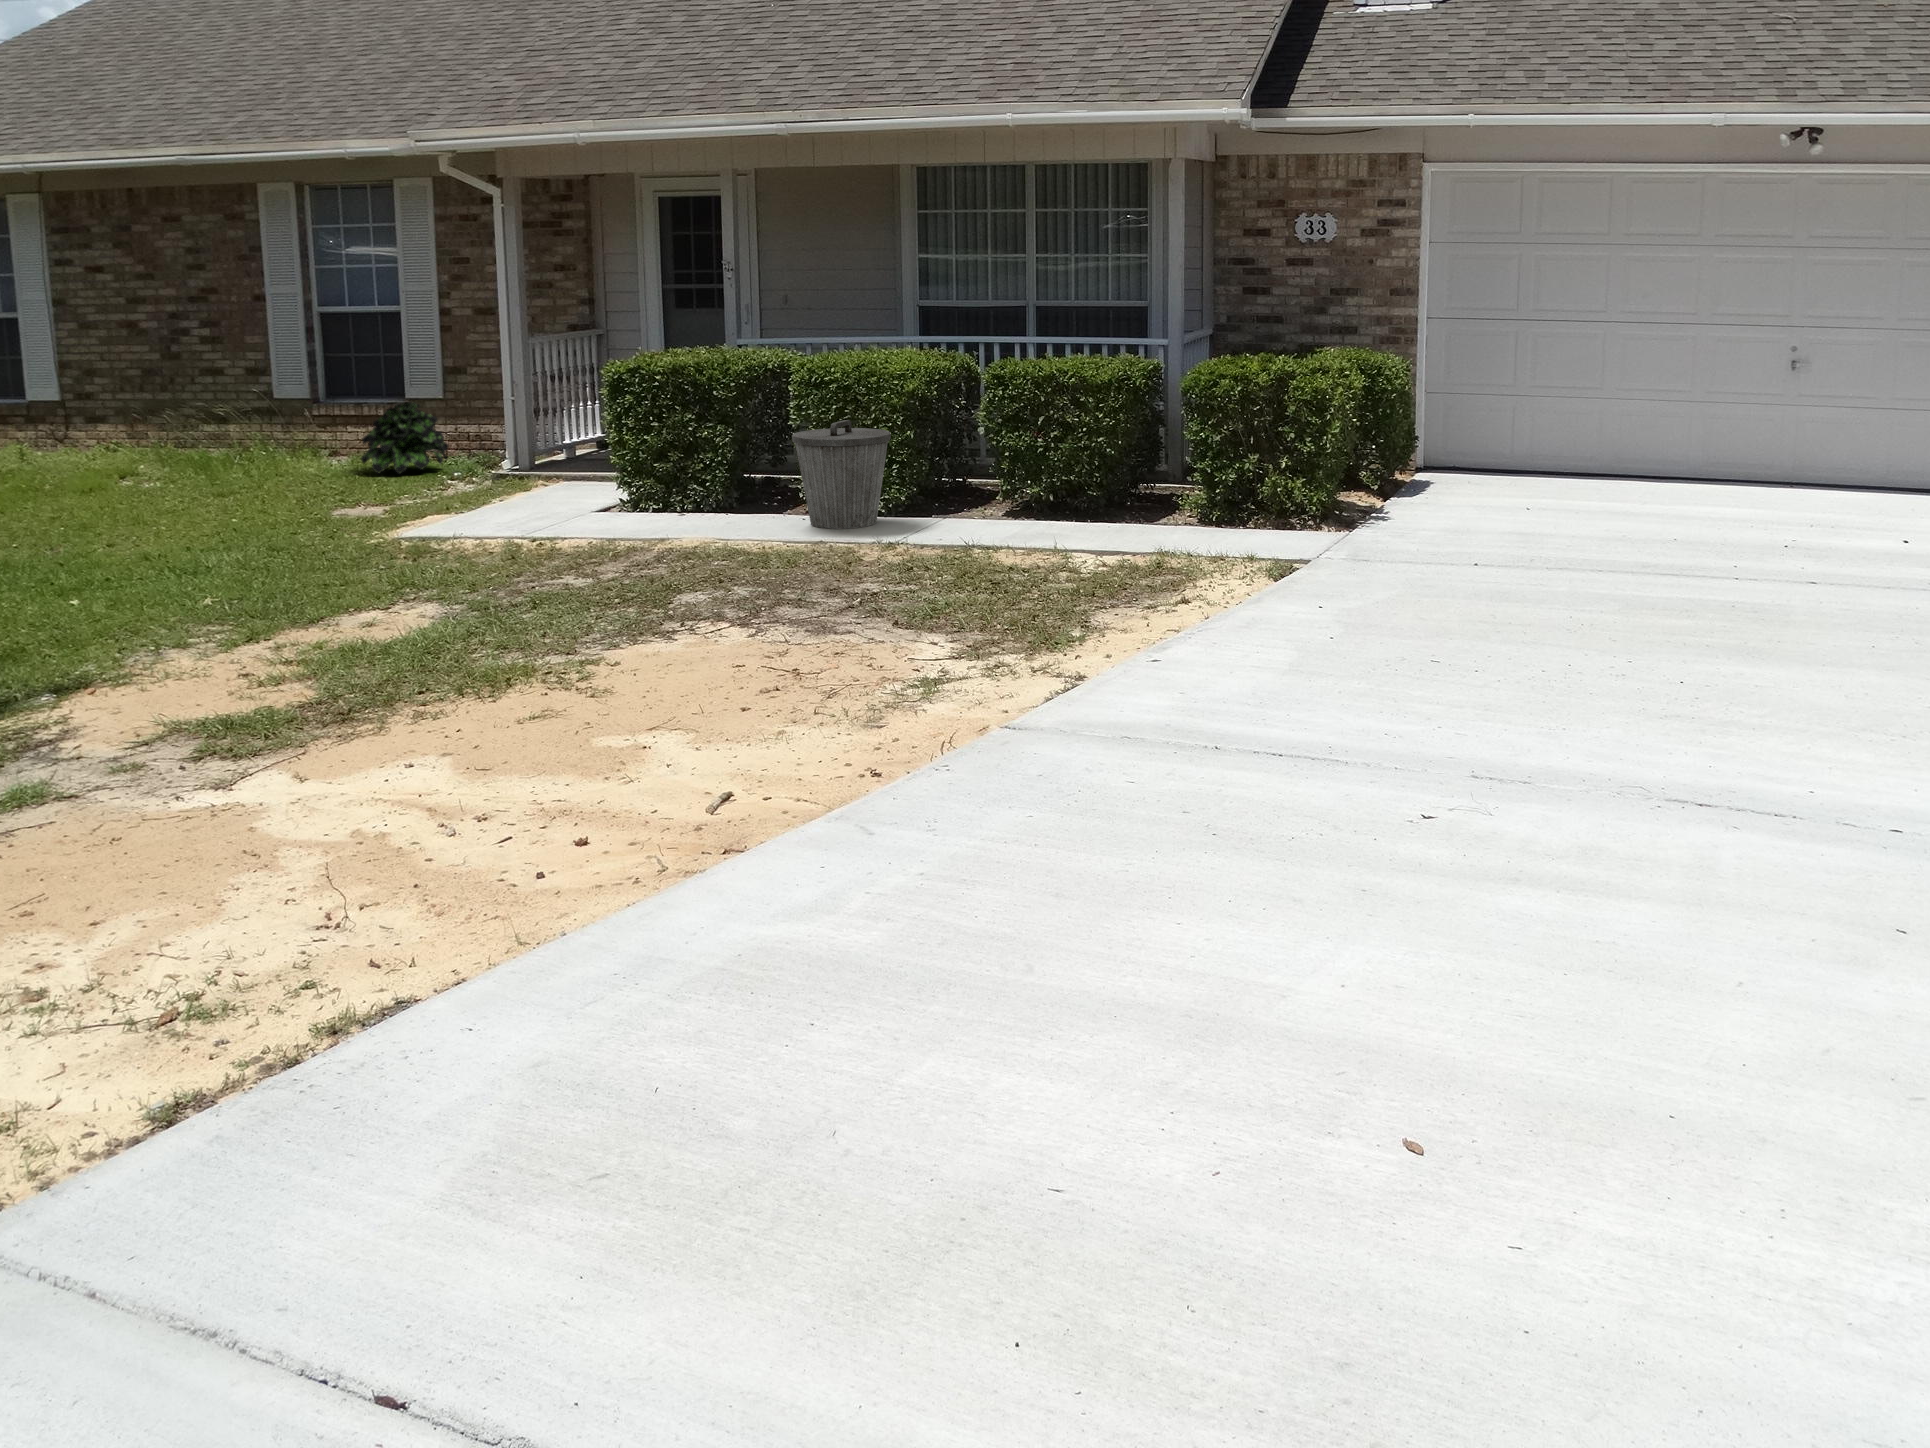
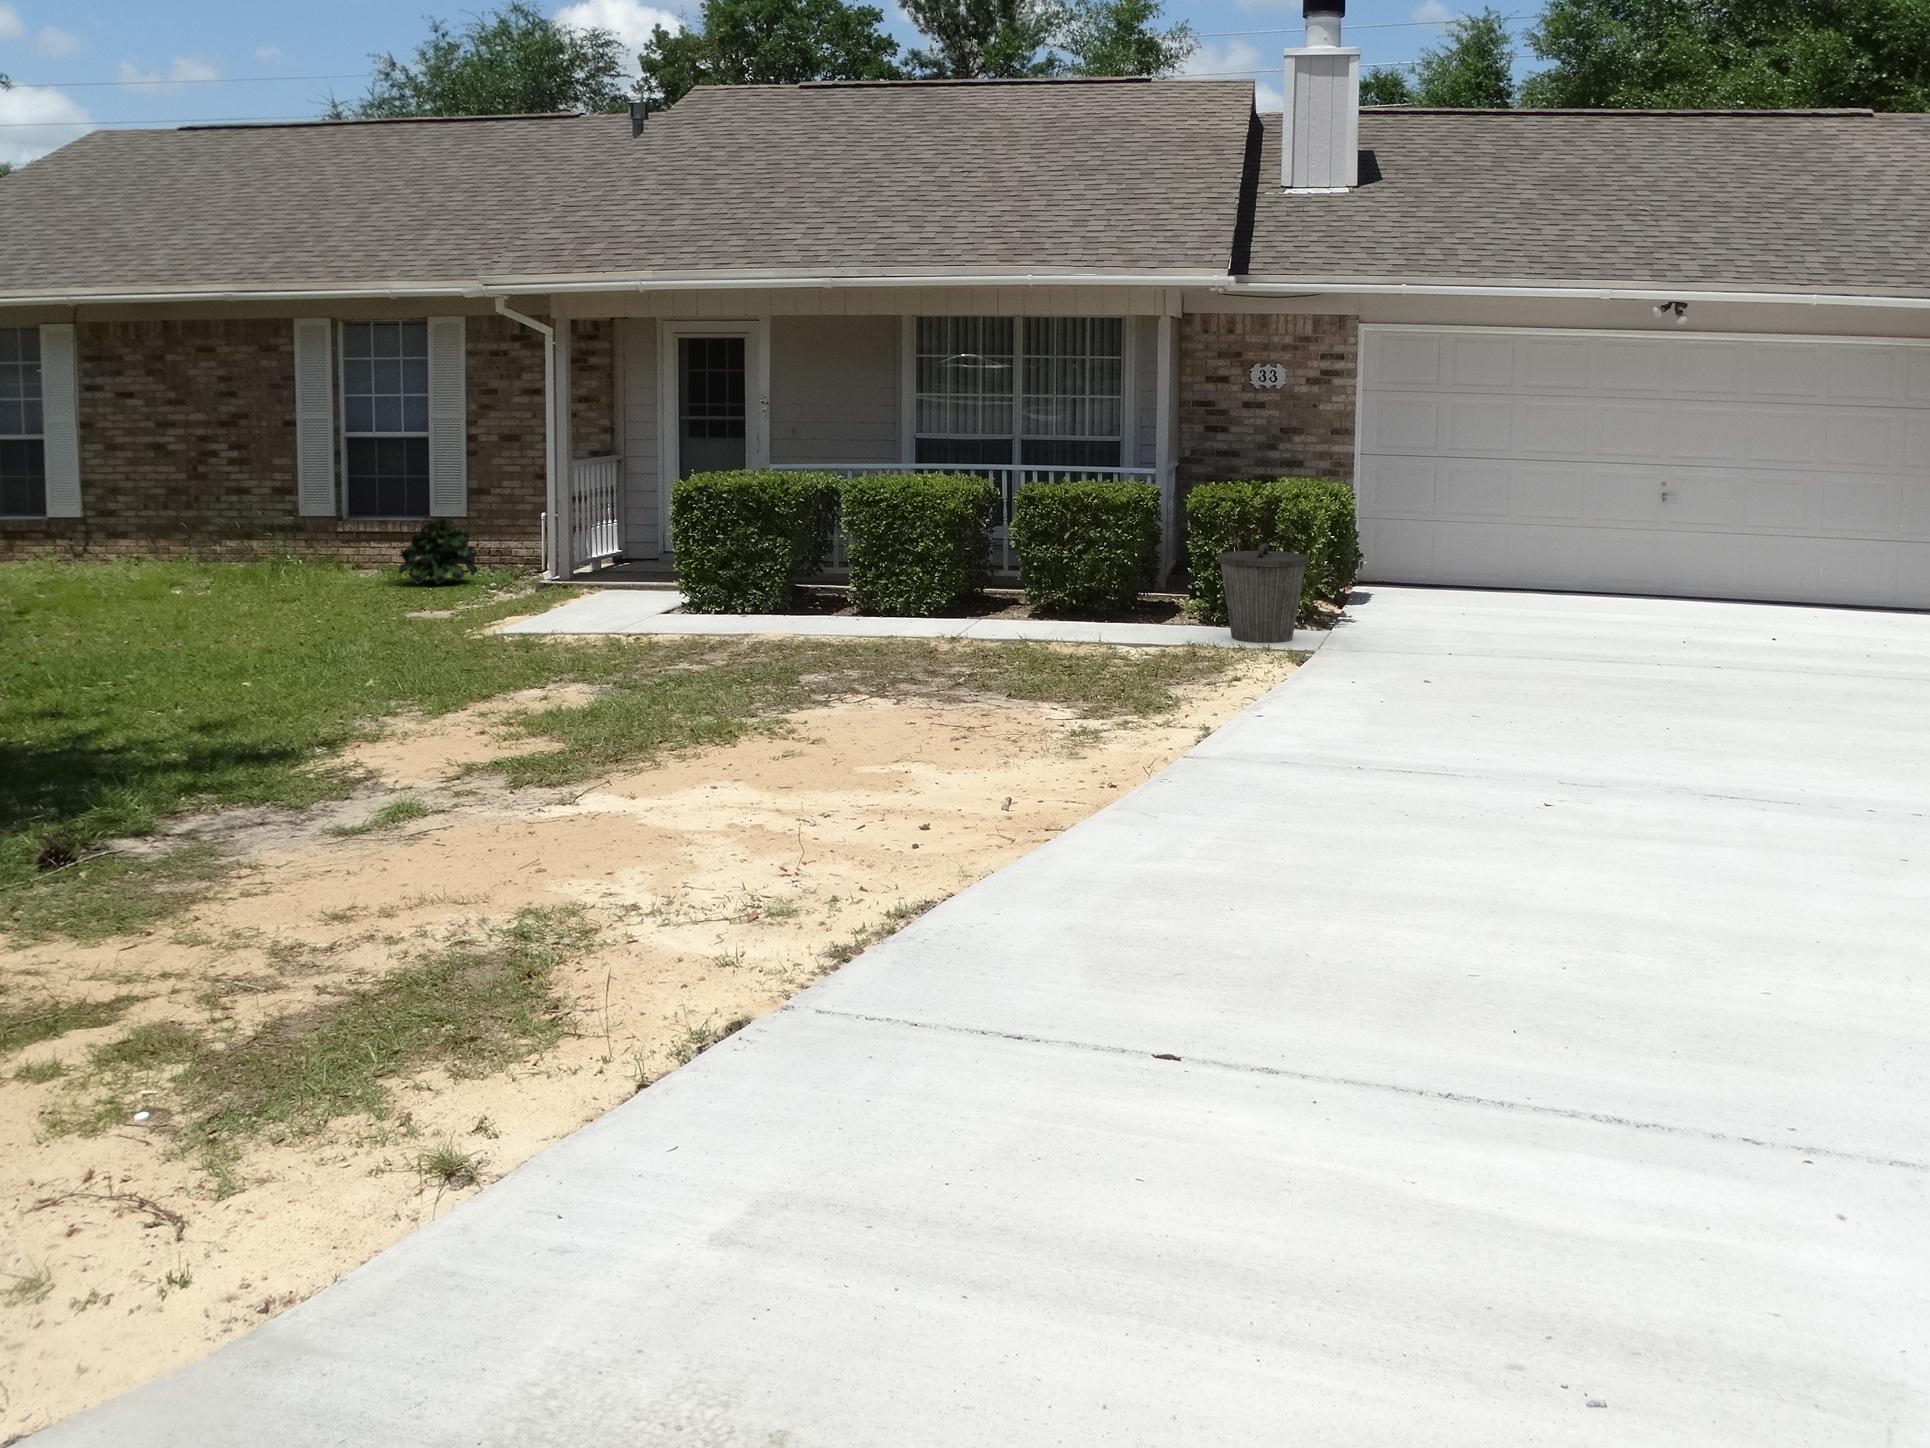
trash can: present [792,420,891,529] -> present [1218,544,1309,643]

